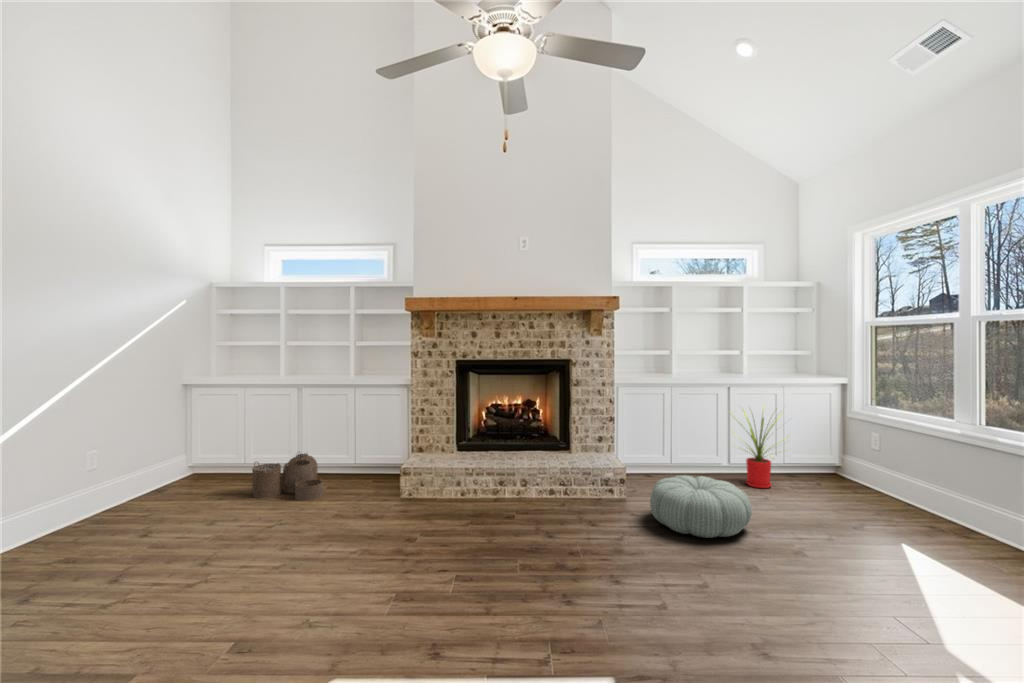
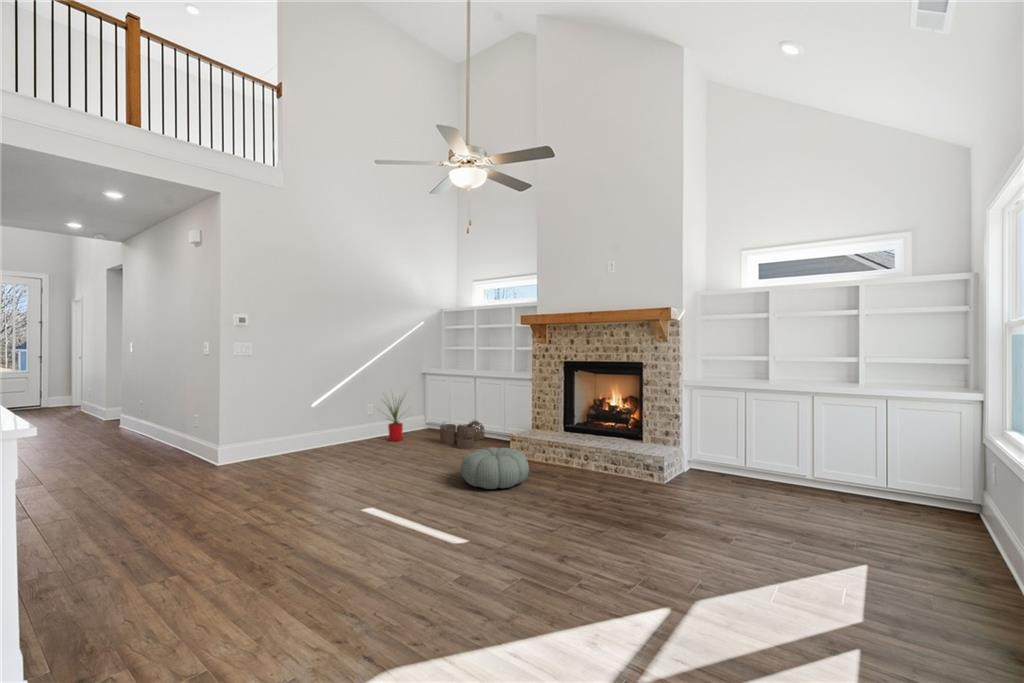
house plant: present [736,412,778,488] -> present [388,400,403,441]
pouf: present [650,475,752,538] -> present [460,447,529,489]

